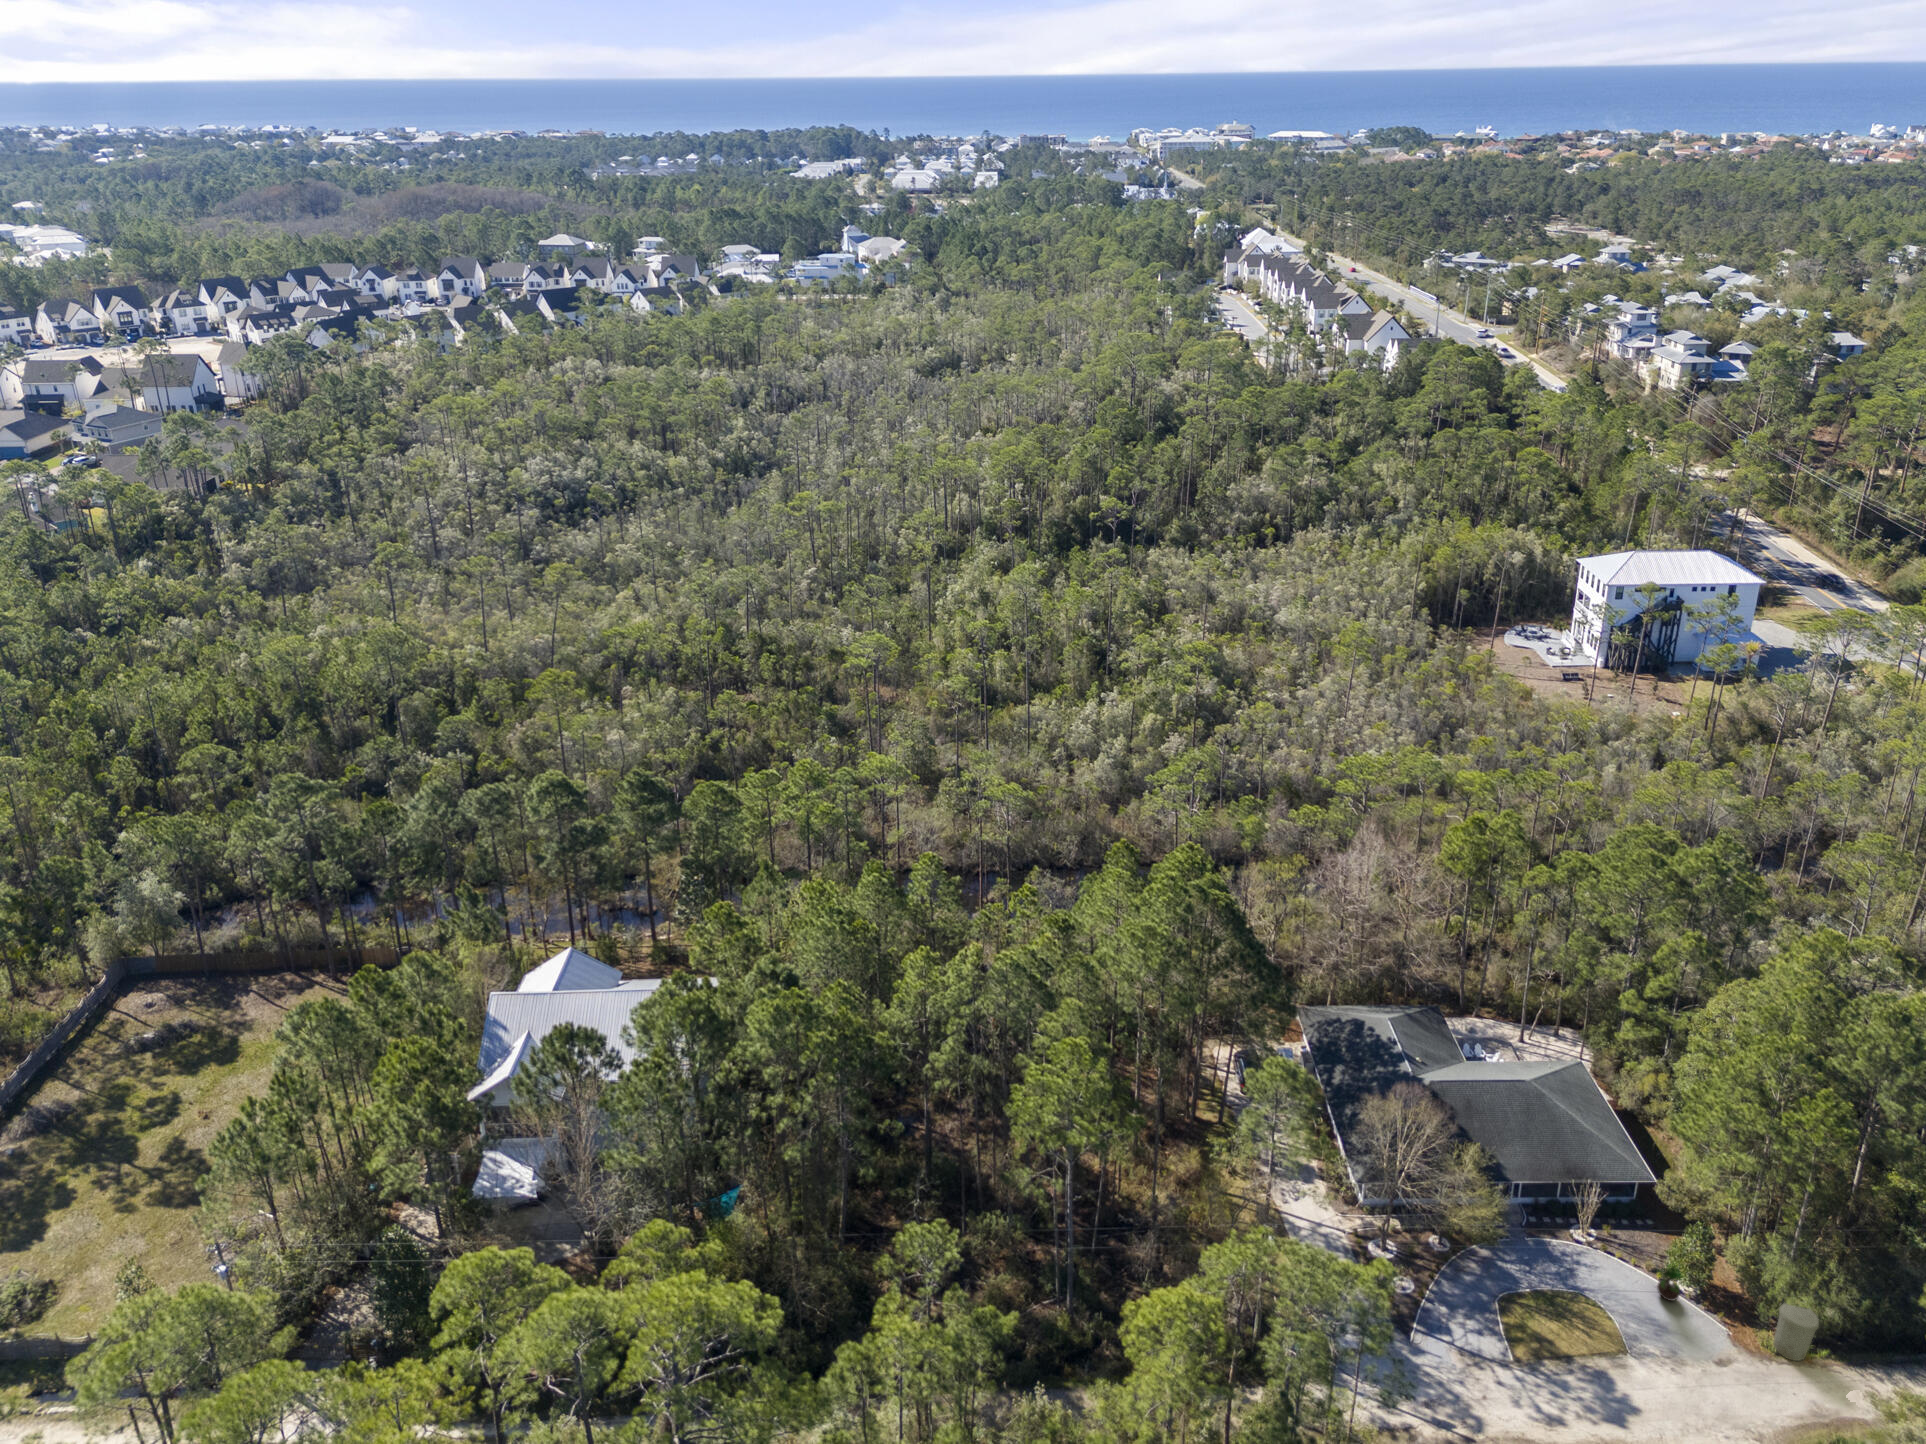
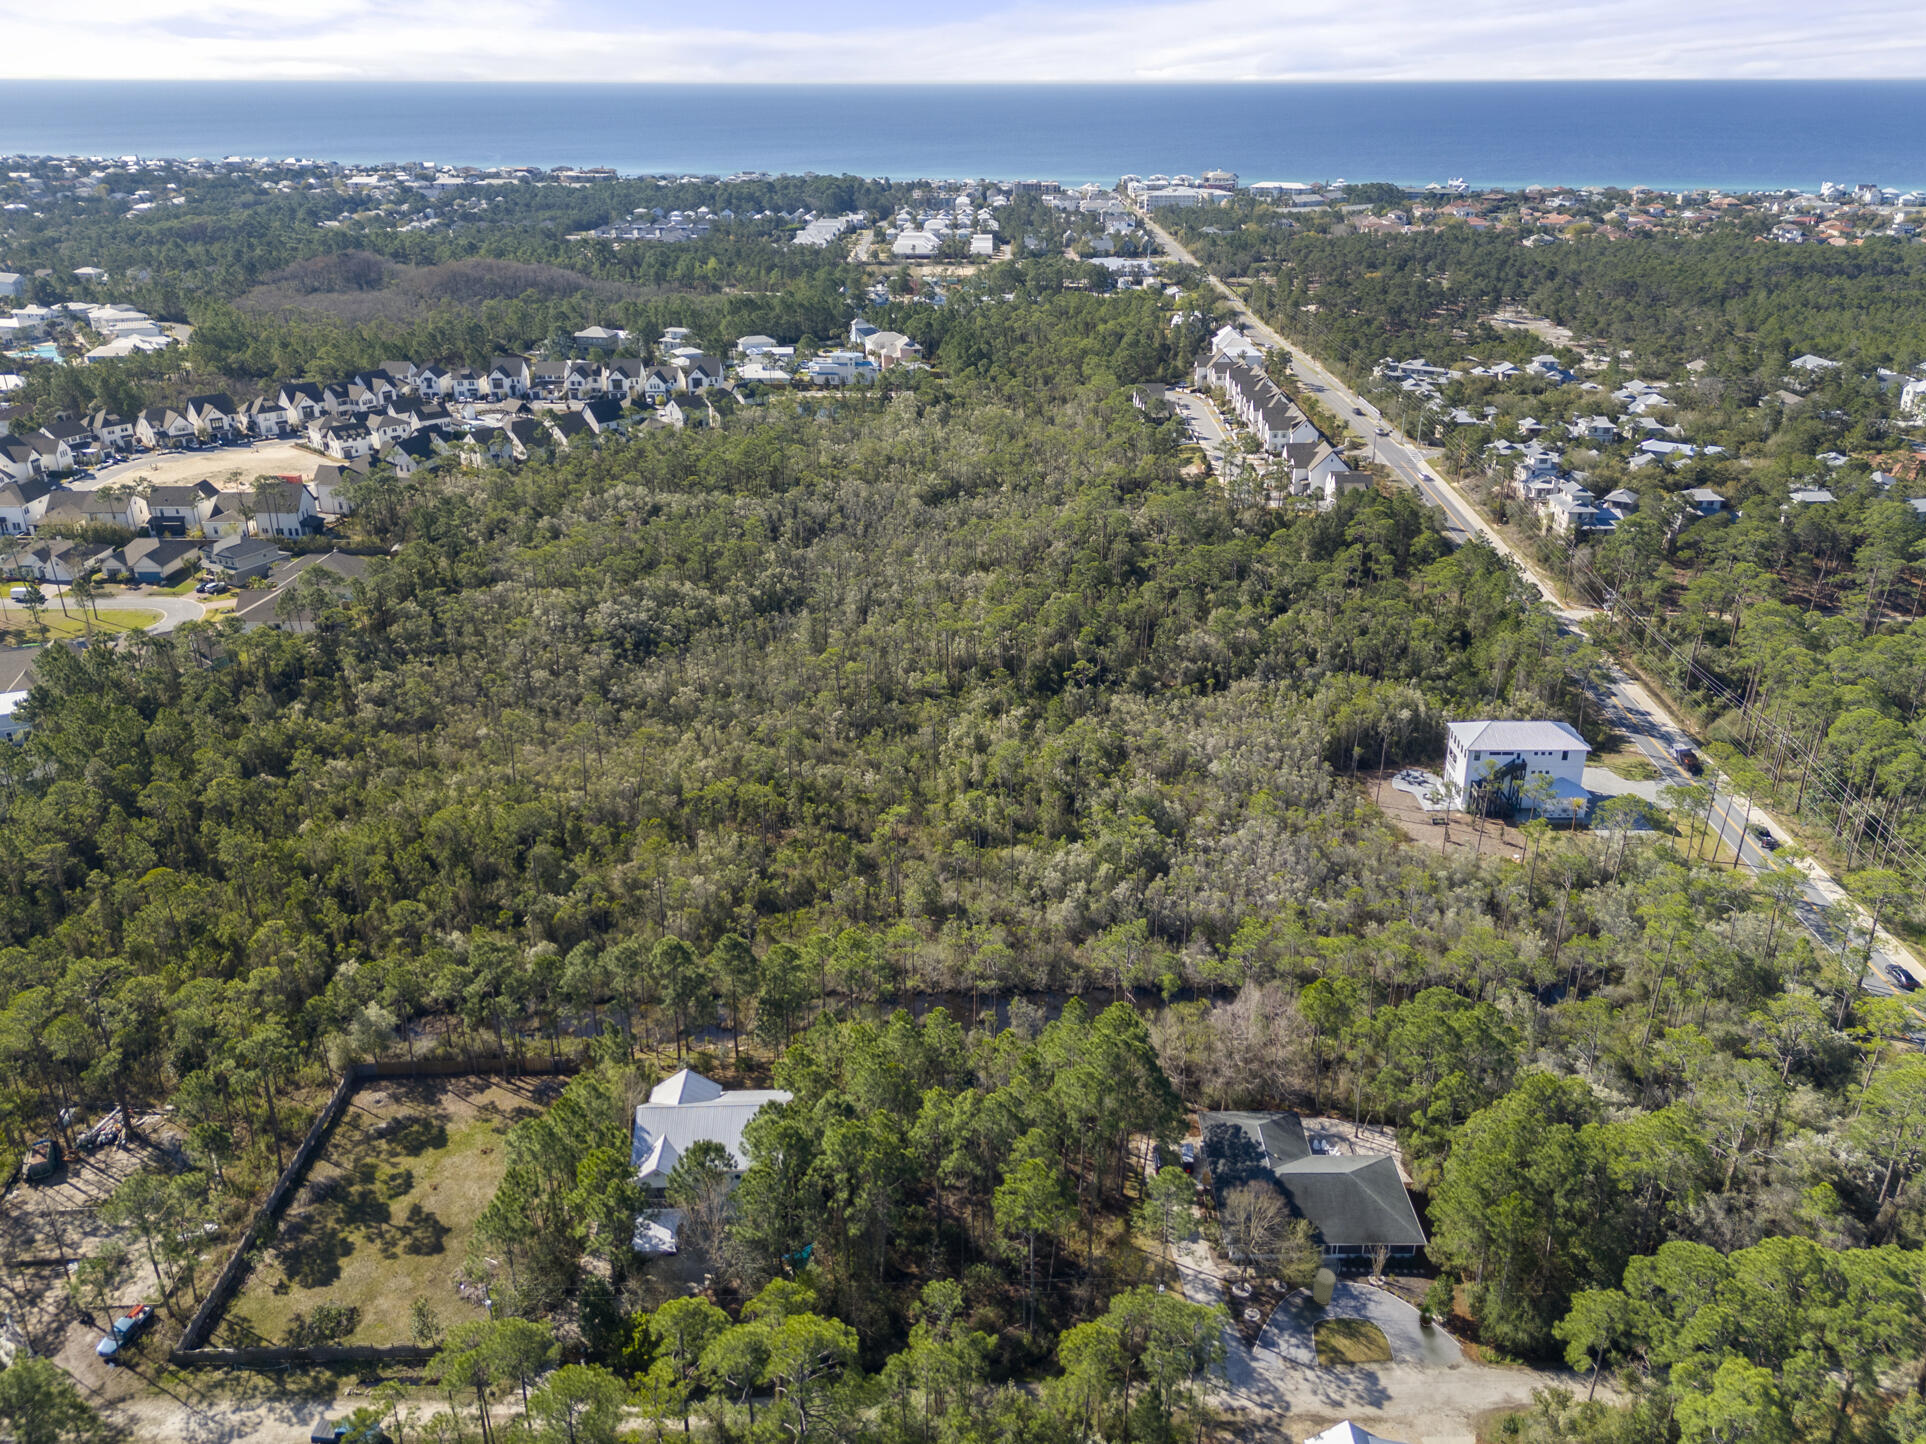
trash can: present [1773,1303,1819,1361] -> present [1313,1268,1336,1305]

